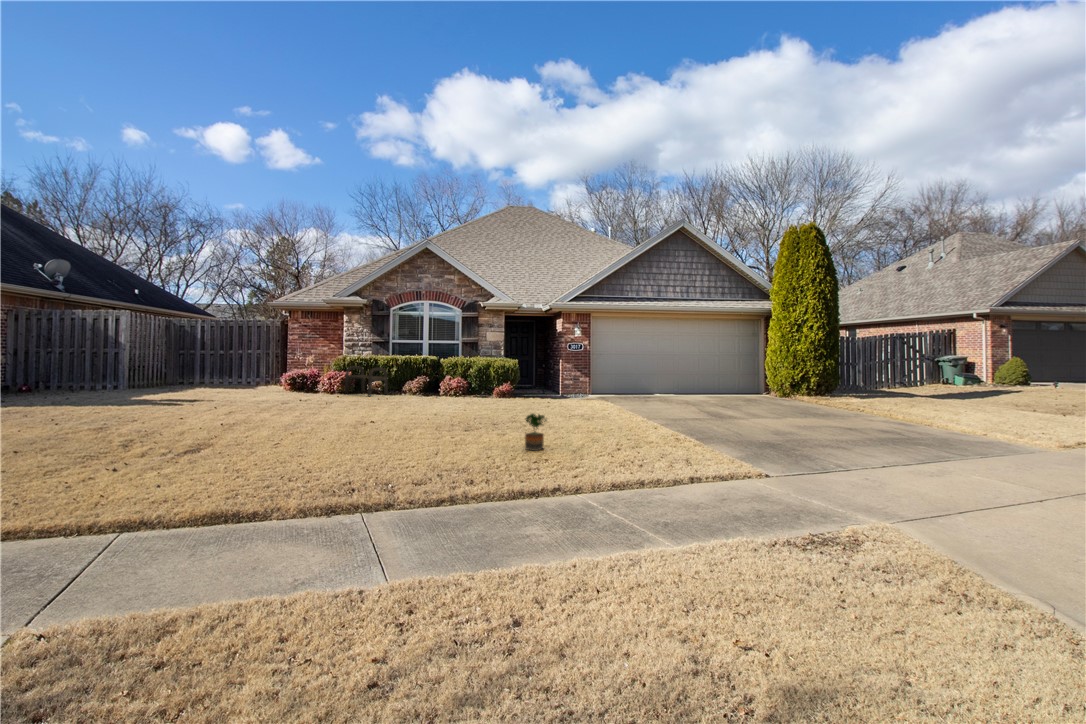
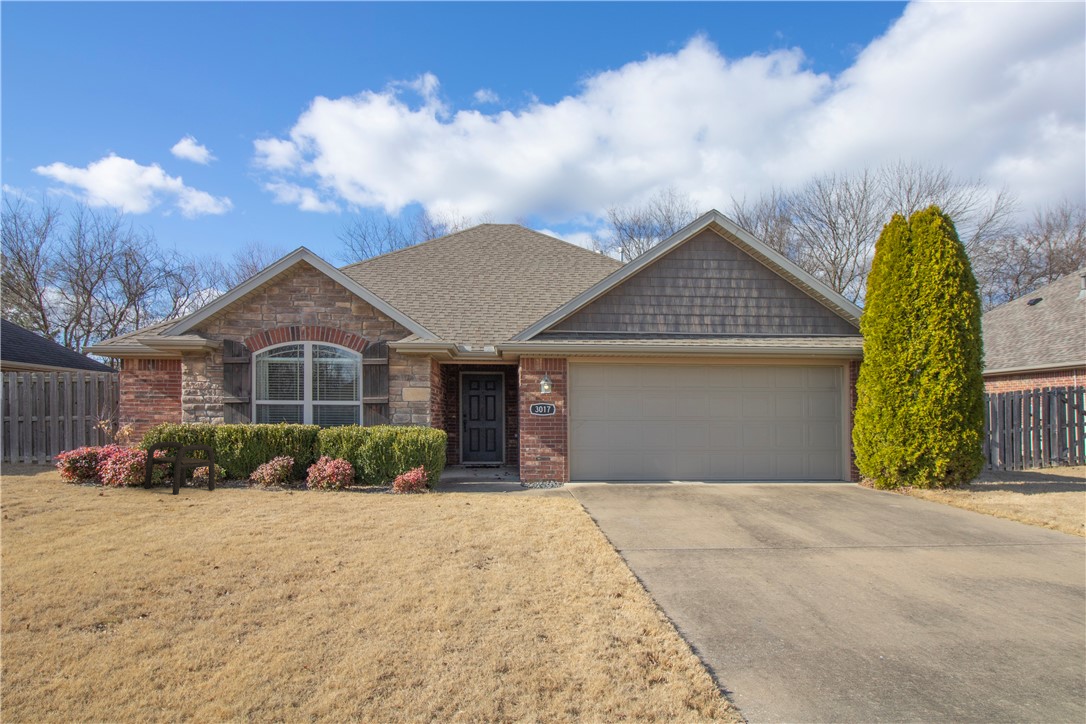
potted tree: present [525,414,547,451] -> none [257,569,331,679]

